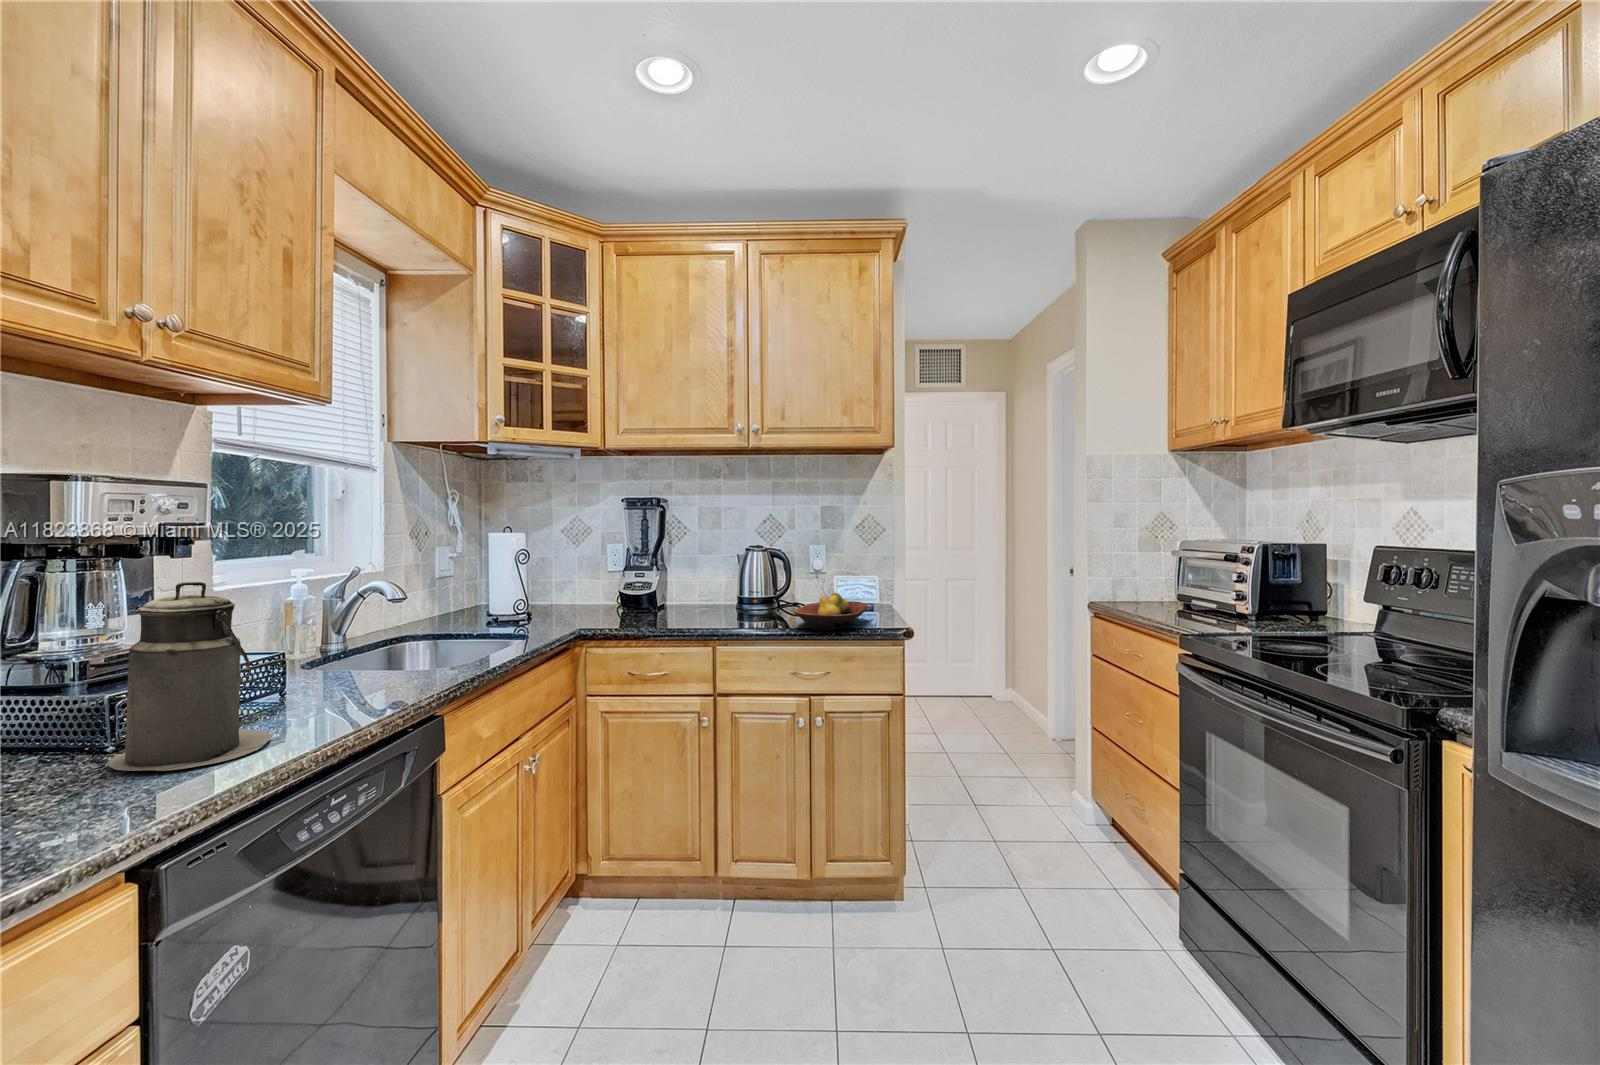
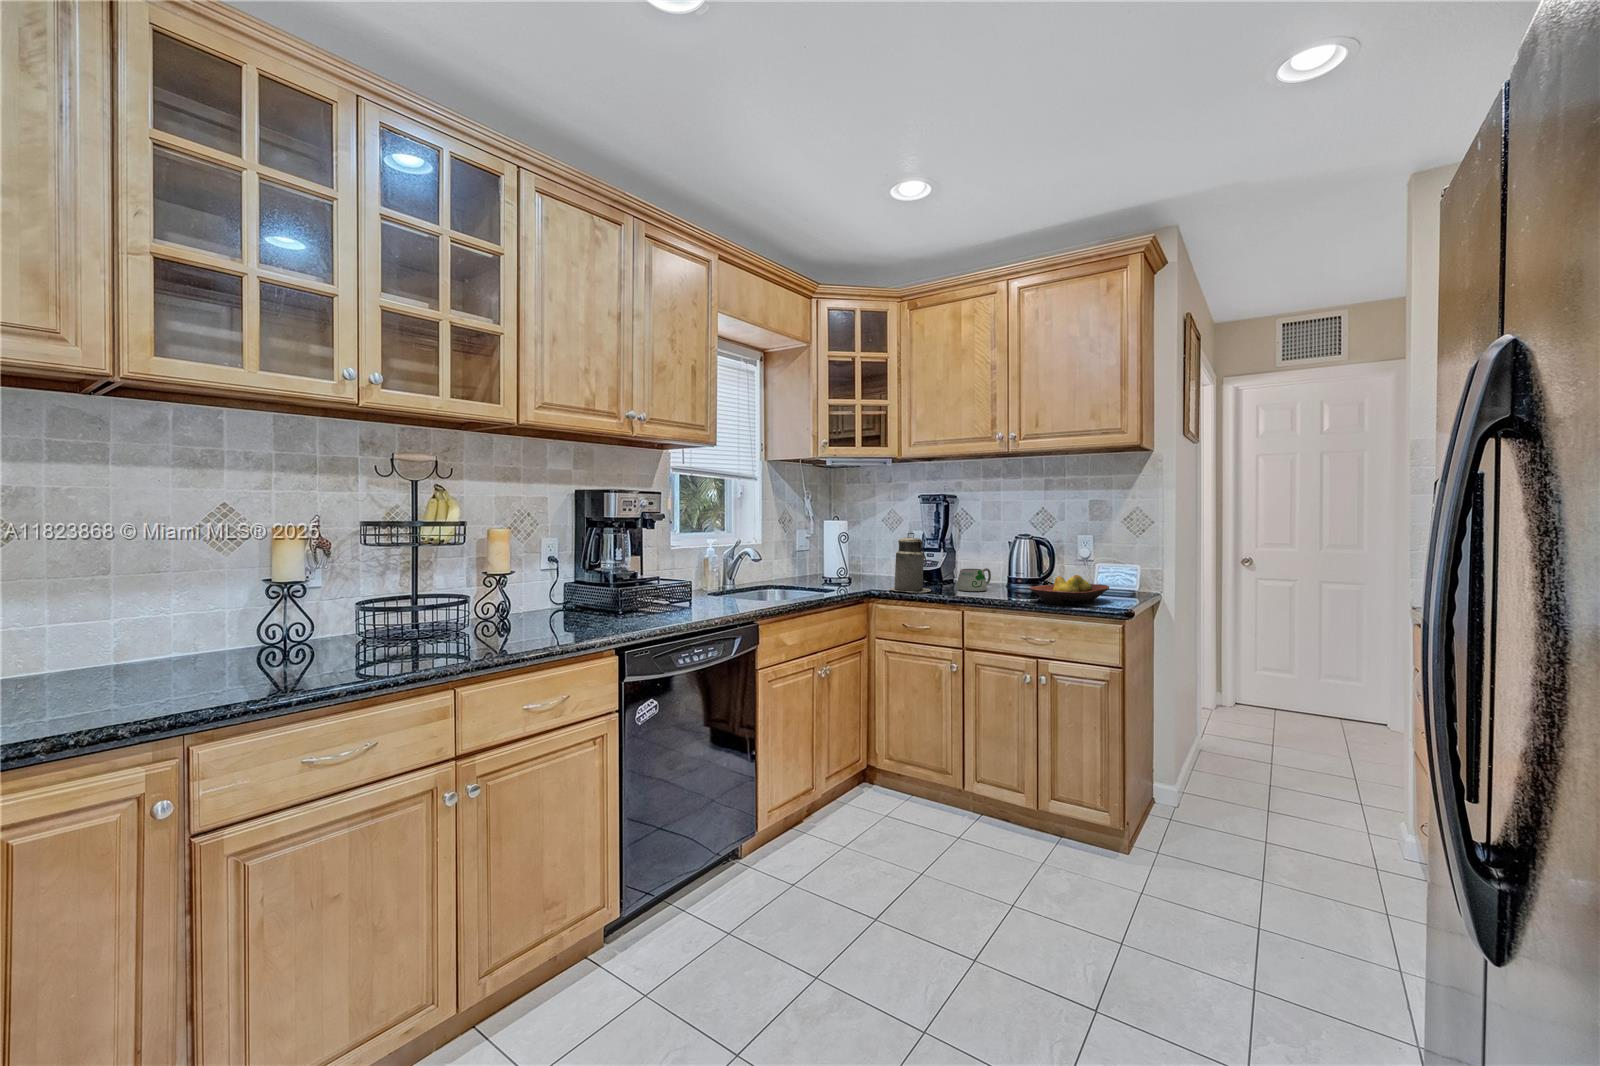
canister: present [108,582,271,771] -> present [890,533,931,593]
mug: none [686,589,735,619] -> present [957,568,991,591]

